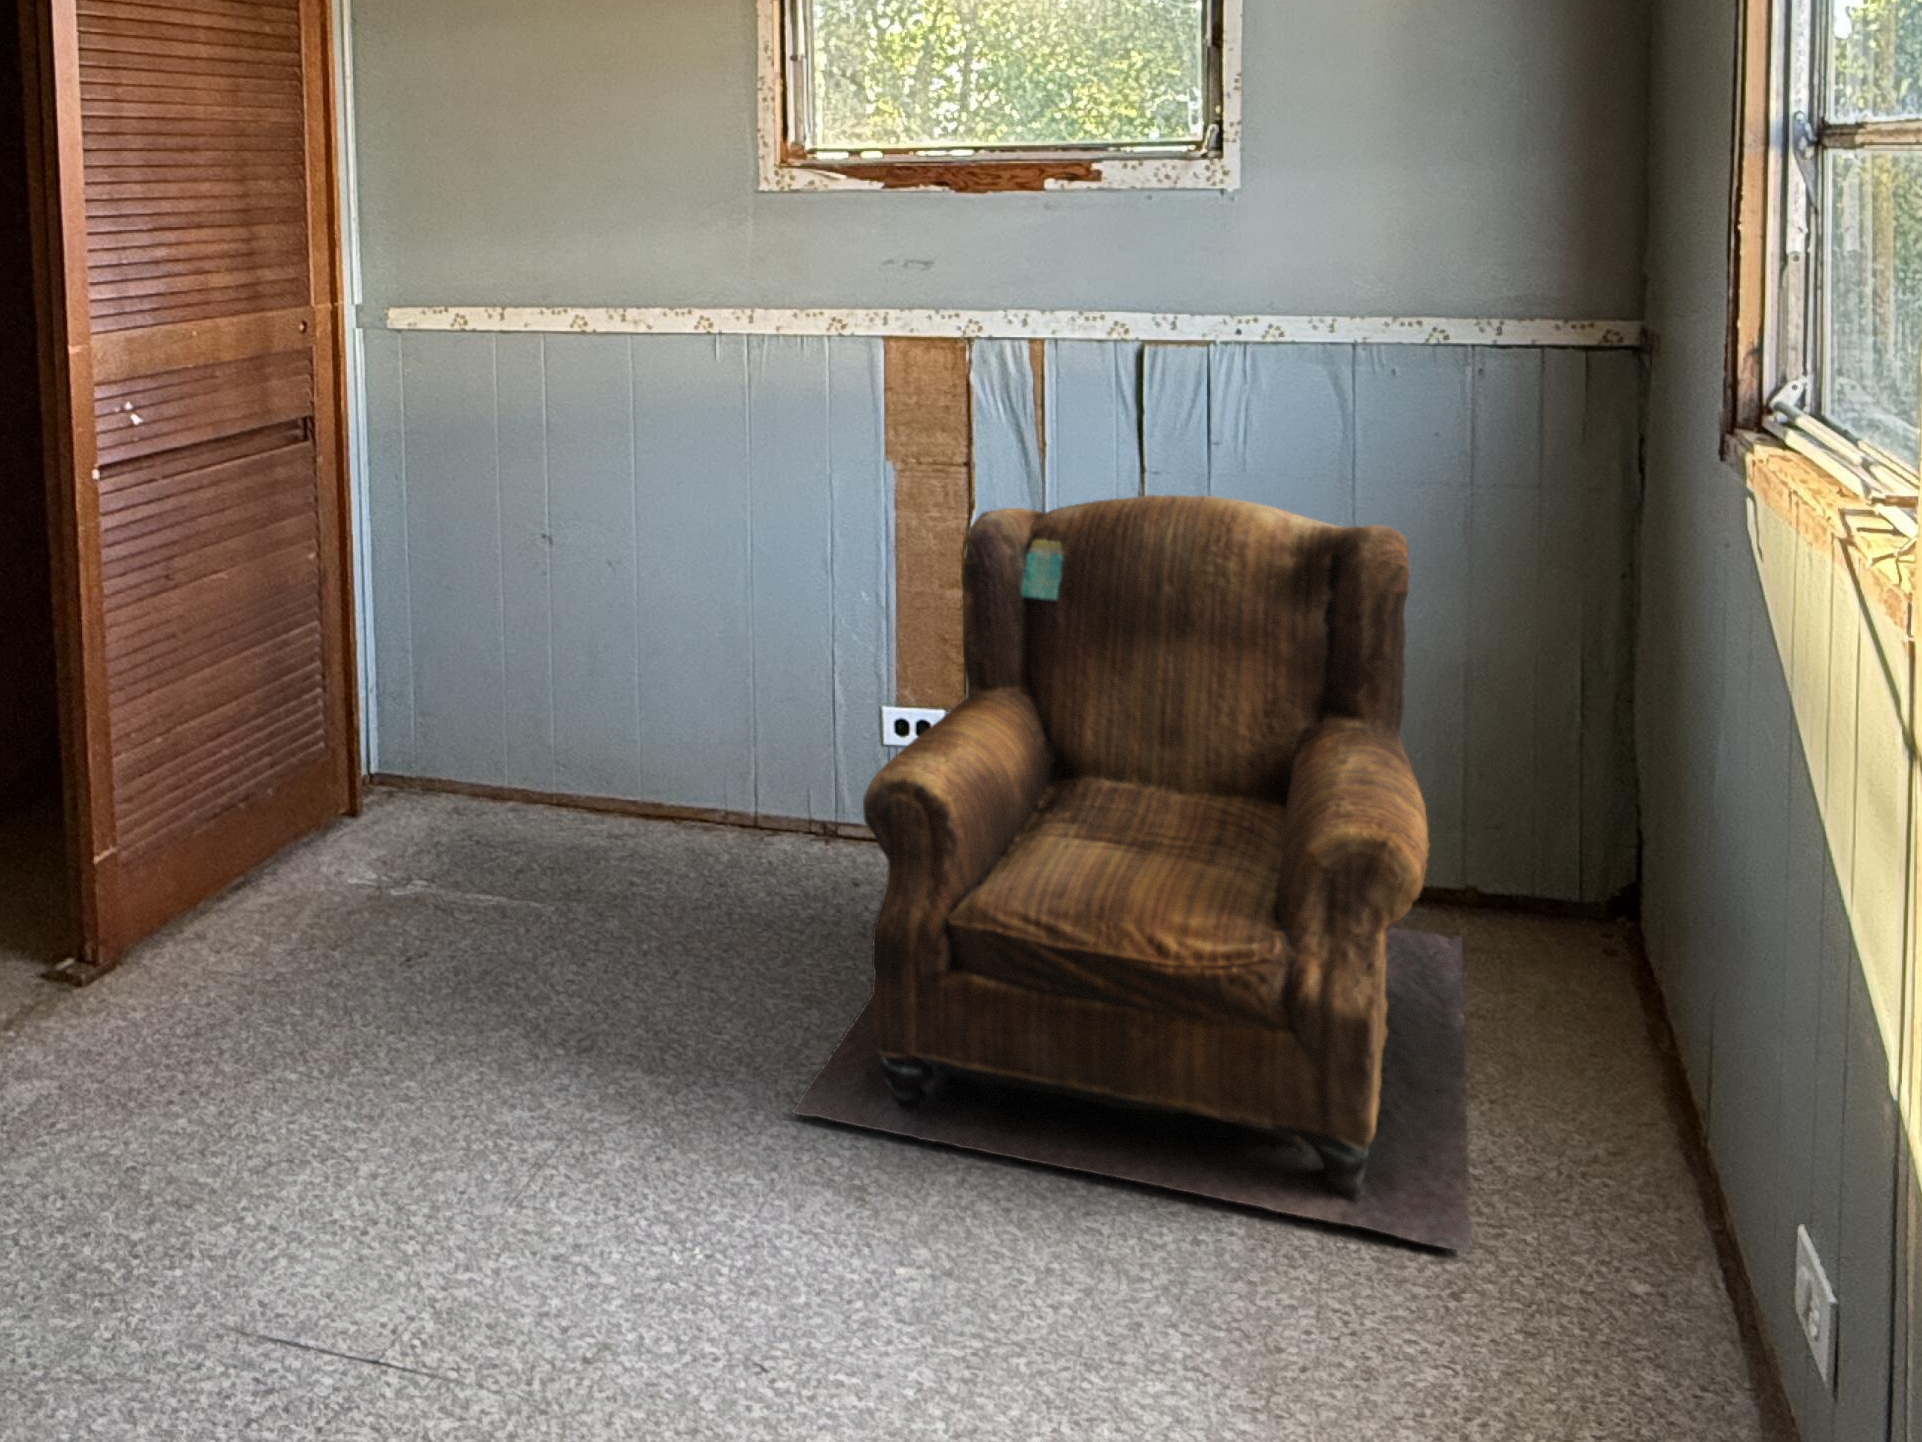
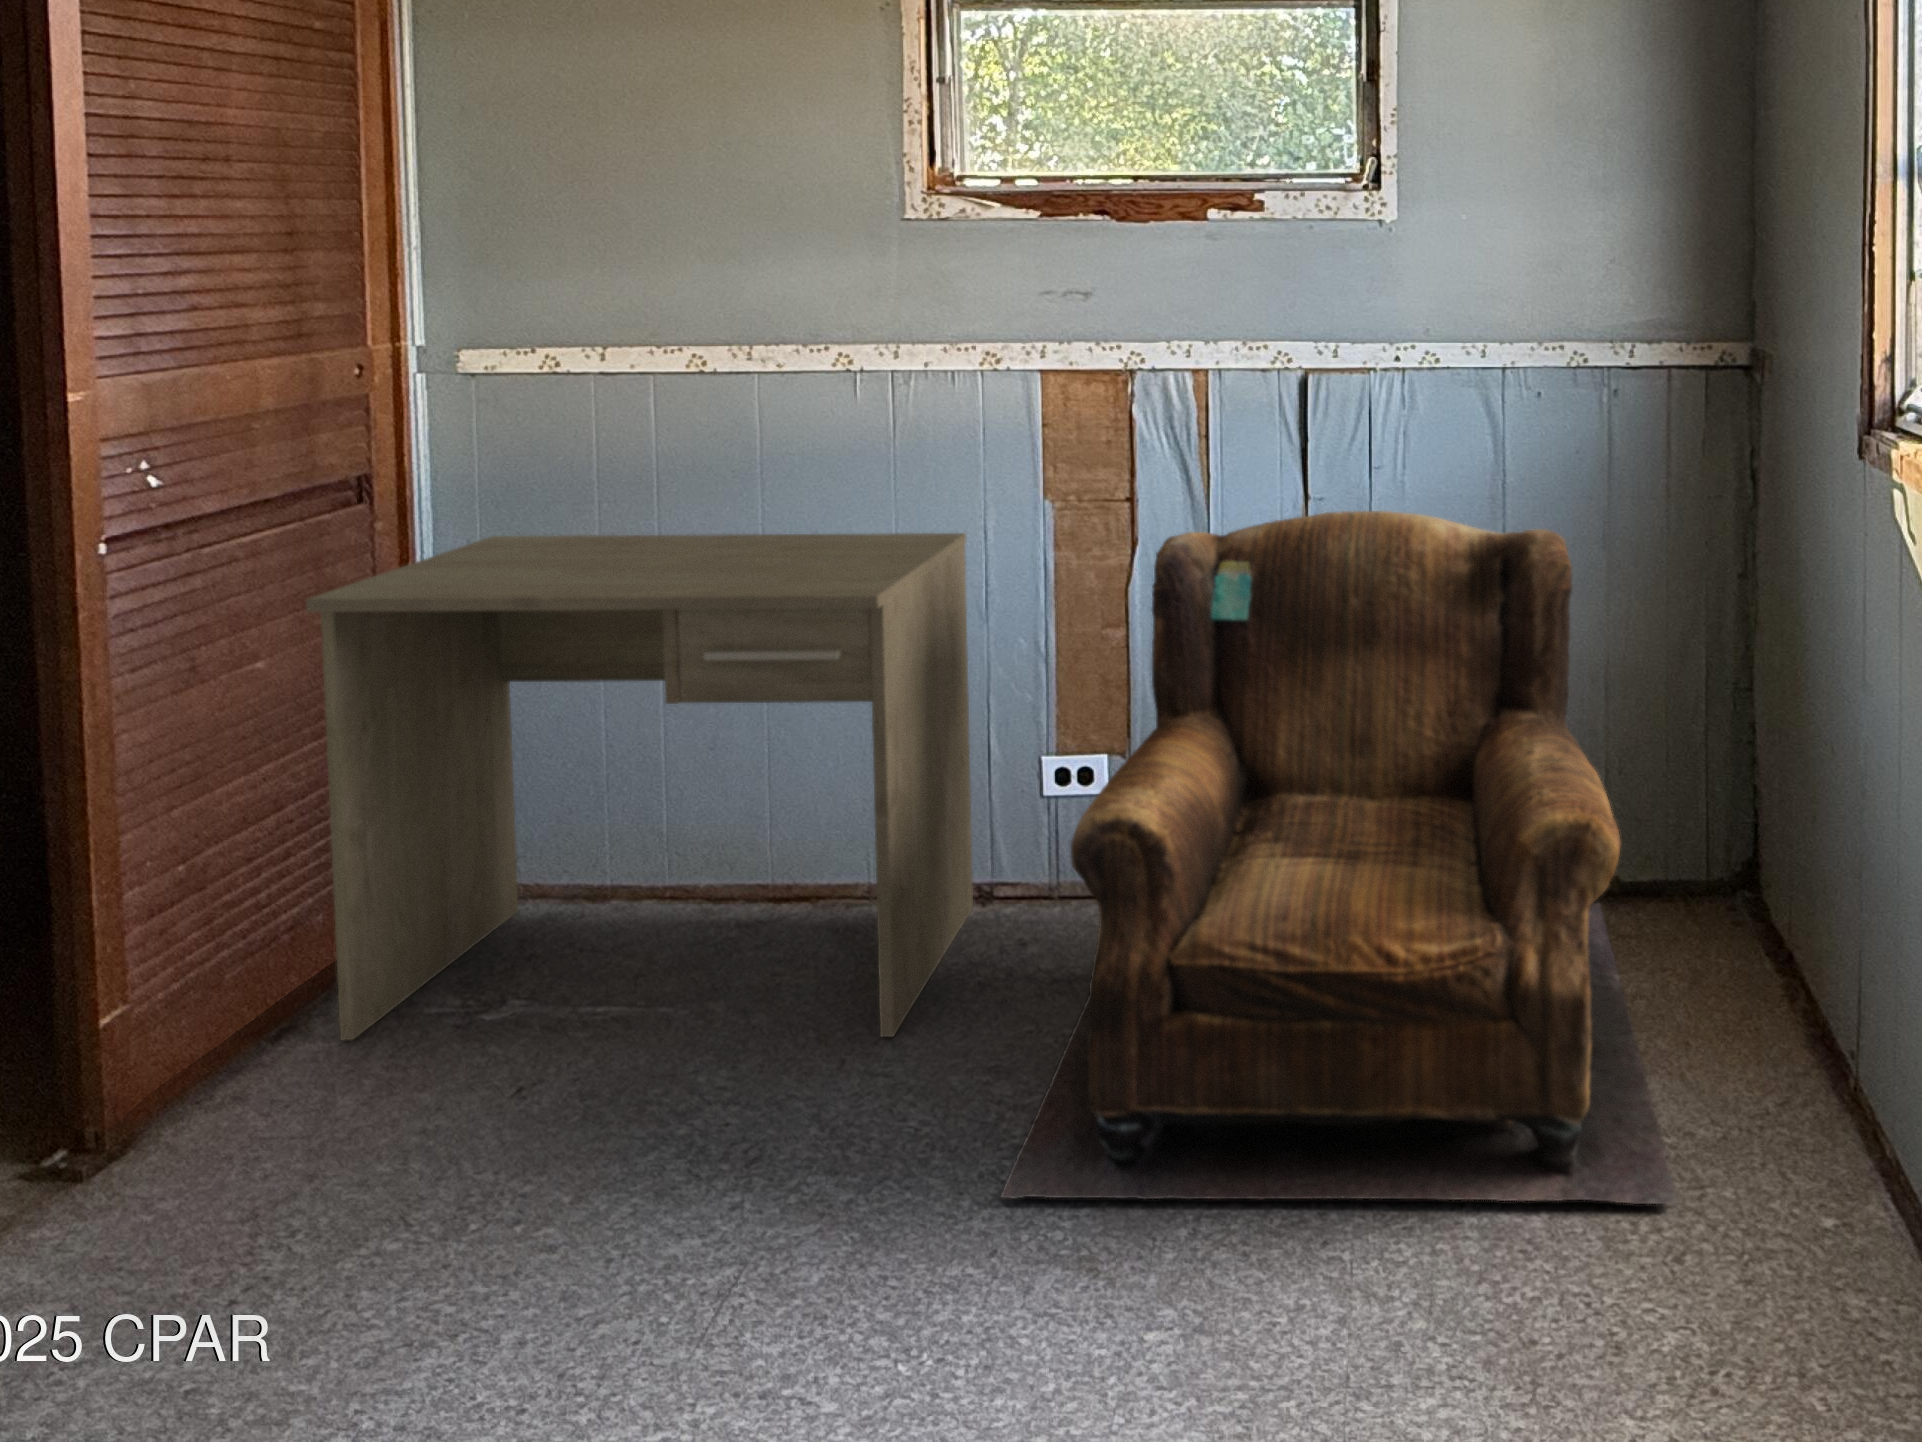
desk: none [268,478,811,958] -> present [306,533,973,1040]

